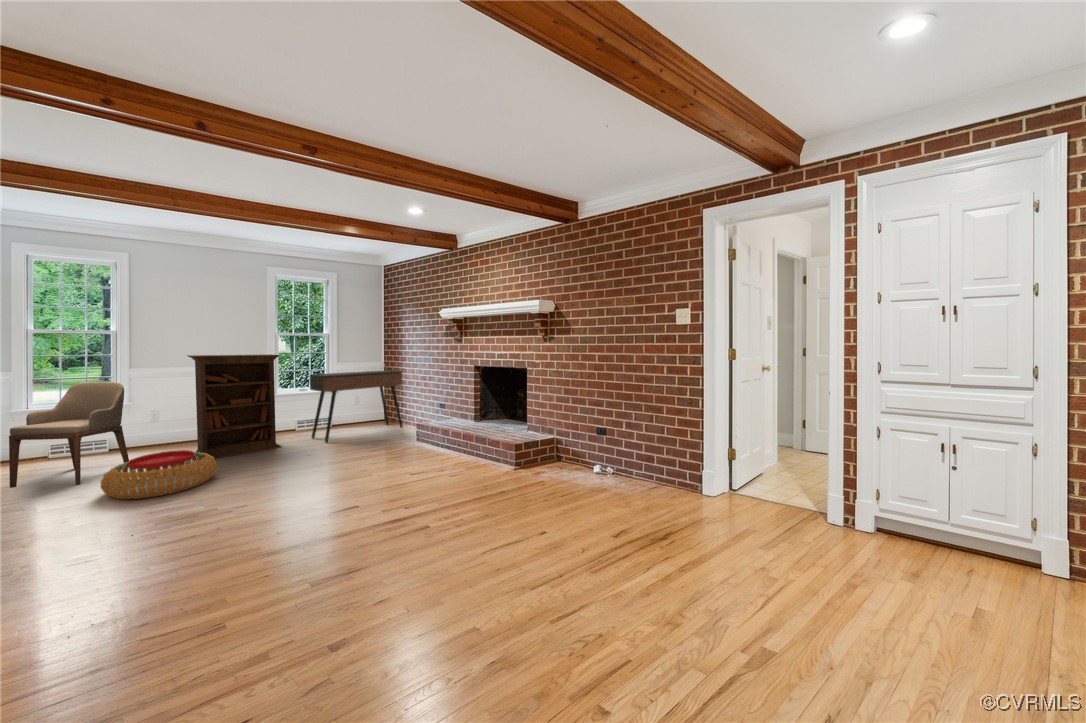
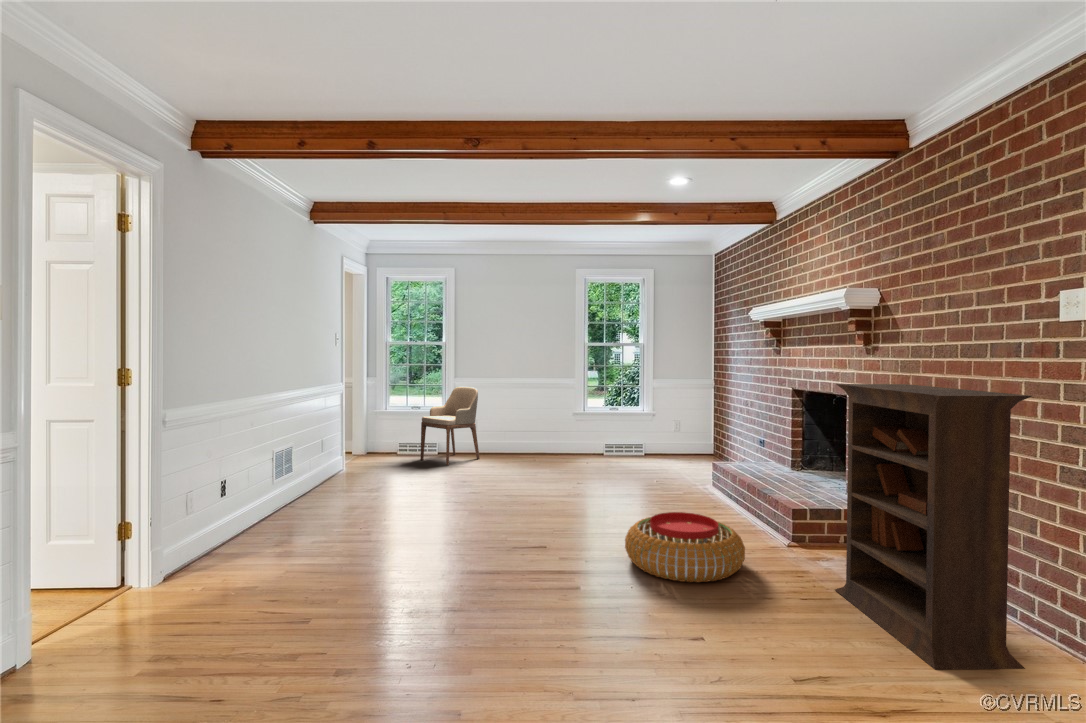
bookcase: present [187,354,282,459] -> present [835,384,1032,670]
console table: present [310,370,403,442] -> none [613,389,717,467]
pouf: present [101,450,217,499] -> present [625,512,745,582]

